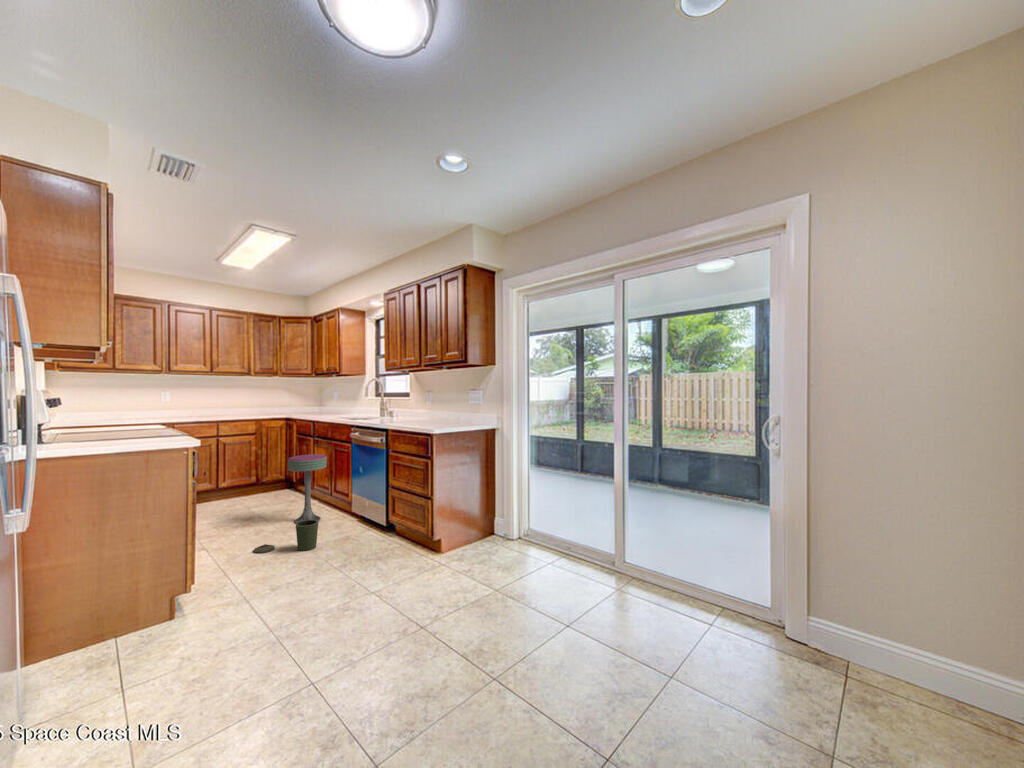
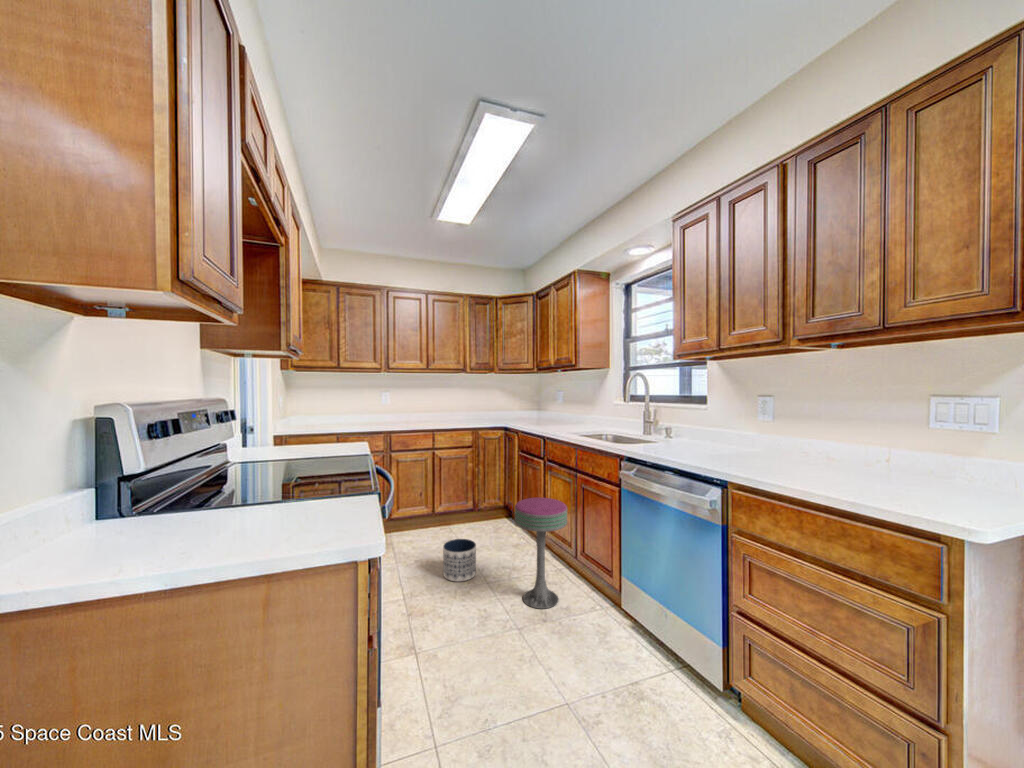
planter: none [229,494,258,522] -> present [443,539,476,582]
trash can: present [253,520,318,554] -> none [473,639,571,703]

